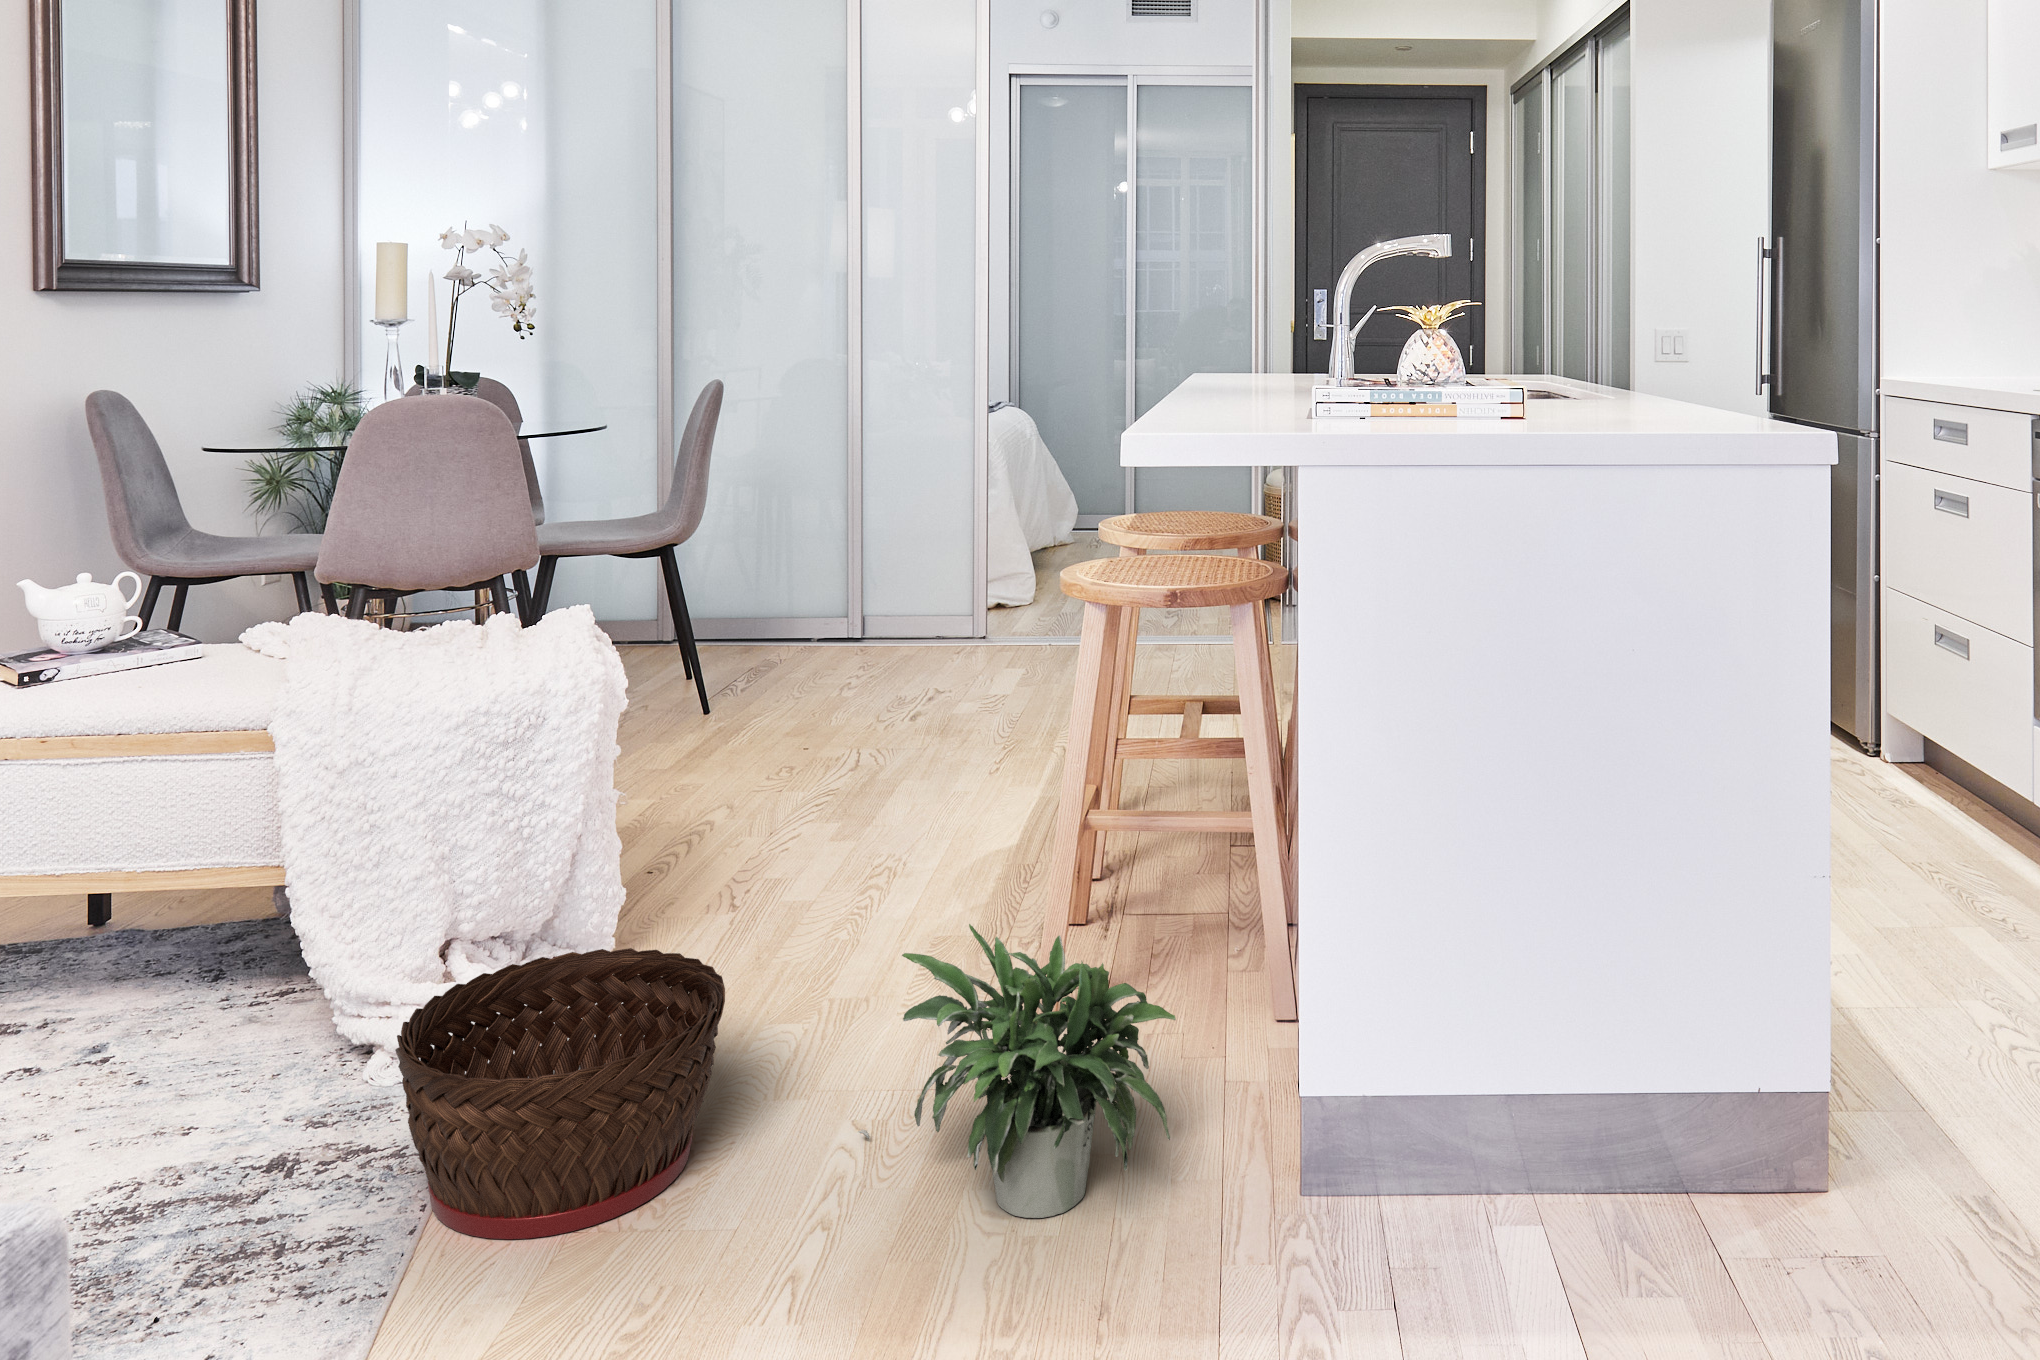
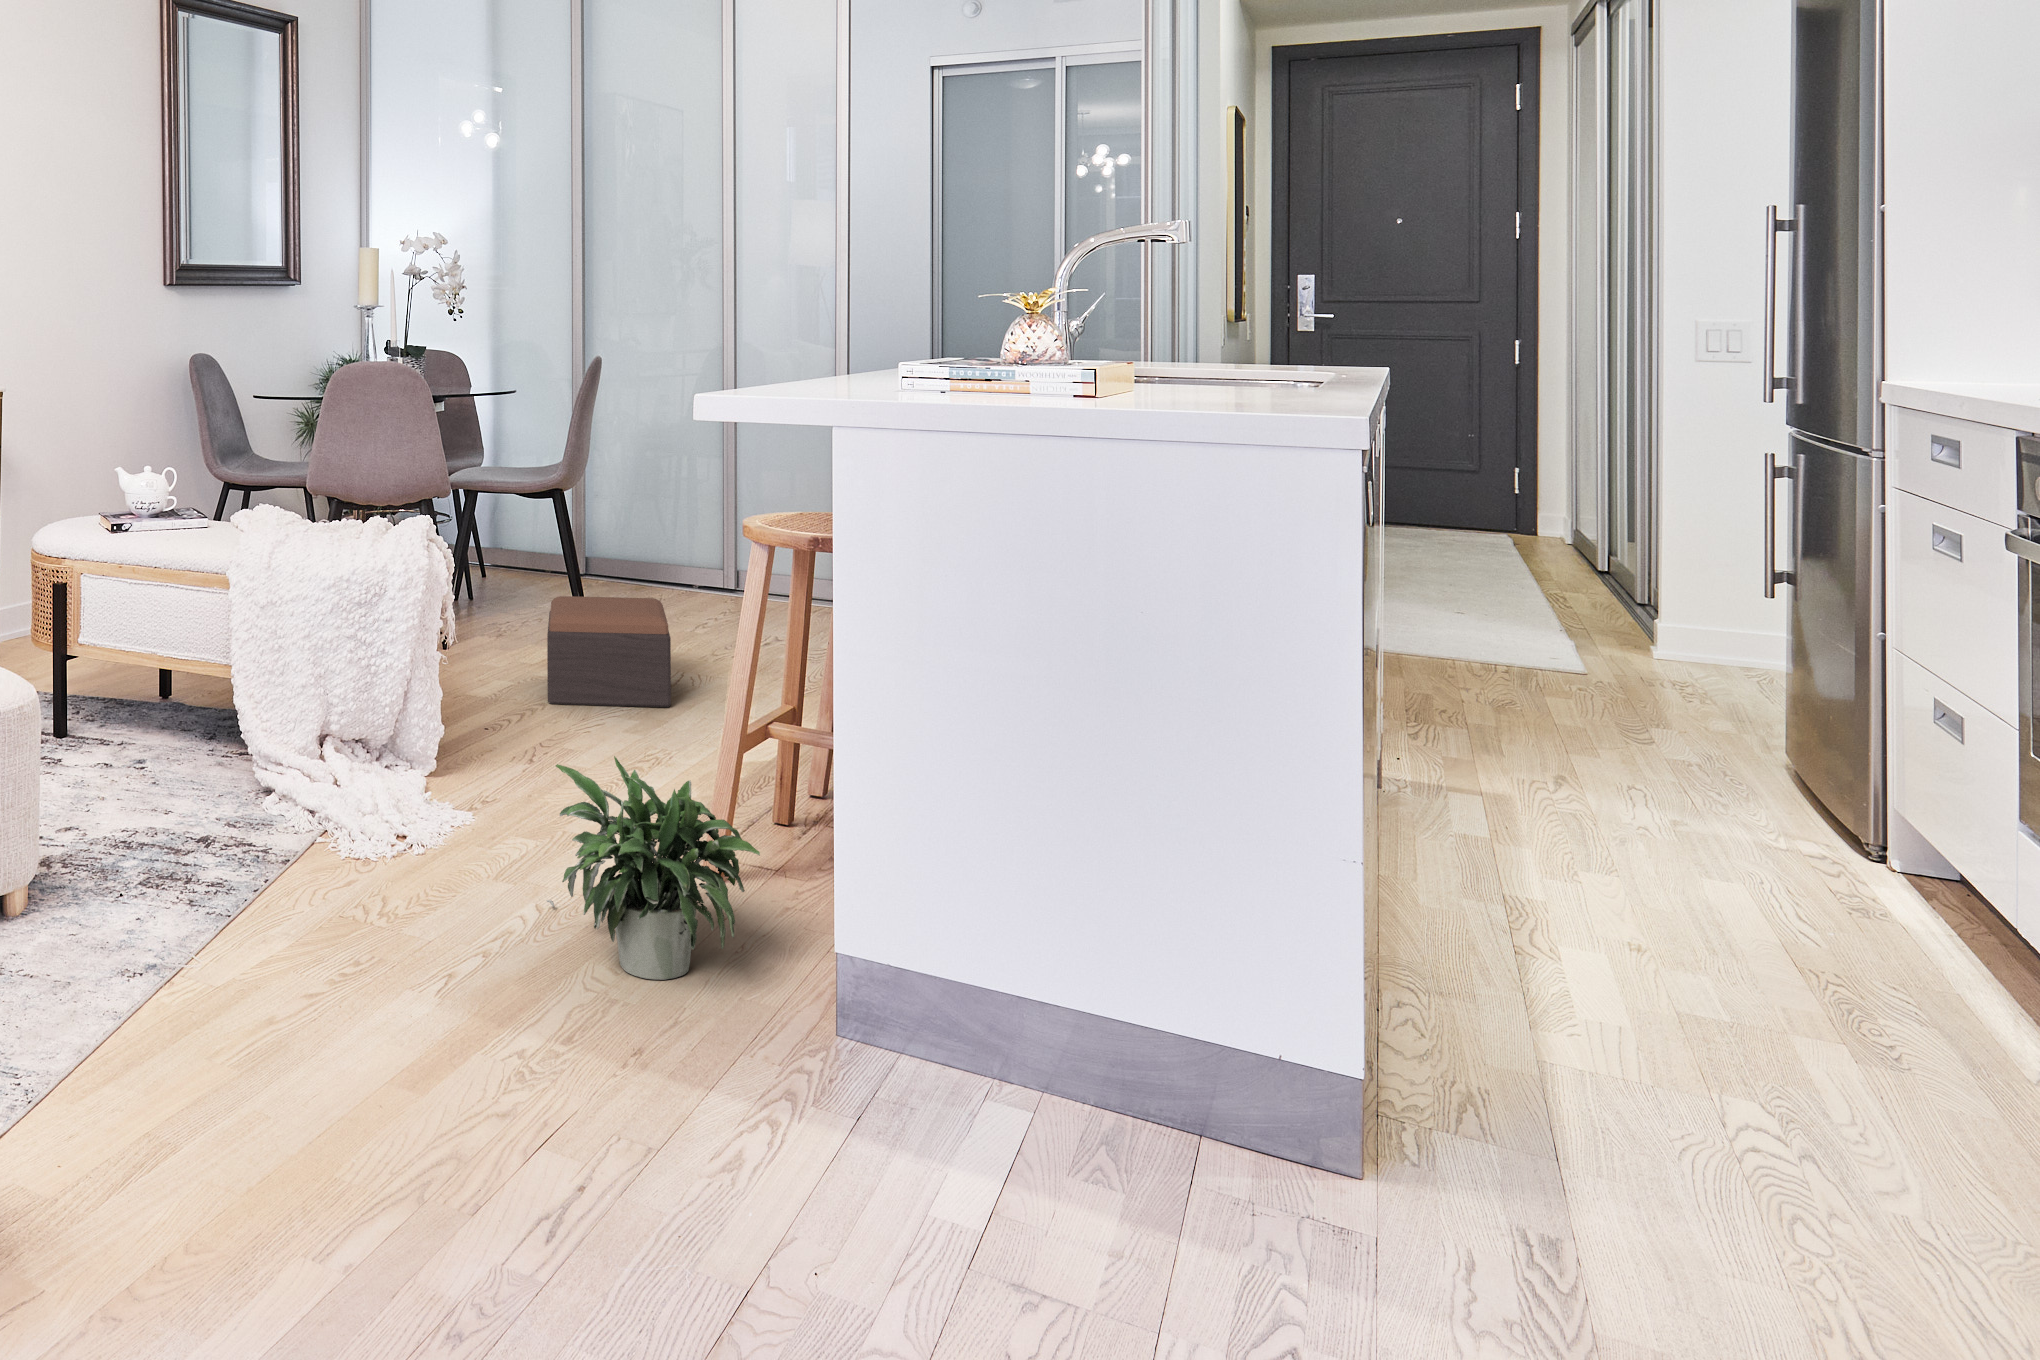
footstool: none [683,675,856,827] -> present [547,596,671,707]
basket: present [395,948,725,1239] -> none [254,740,460,911]

